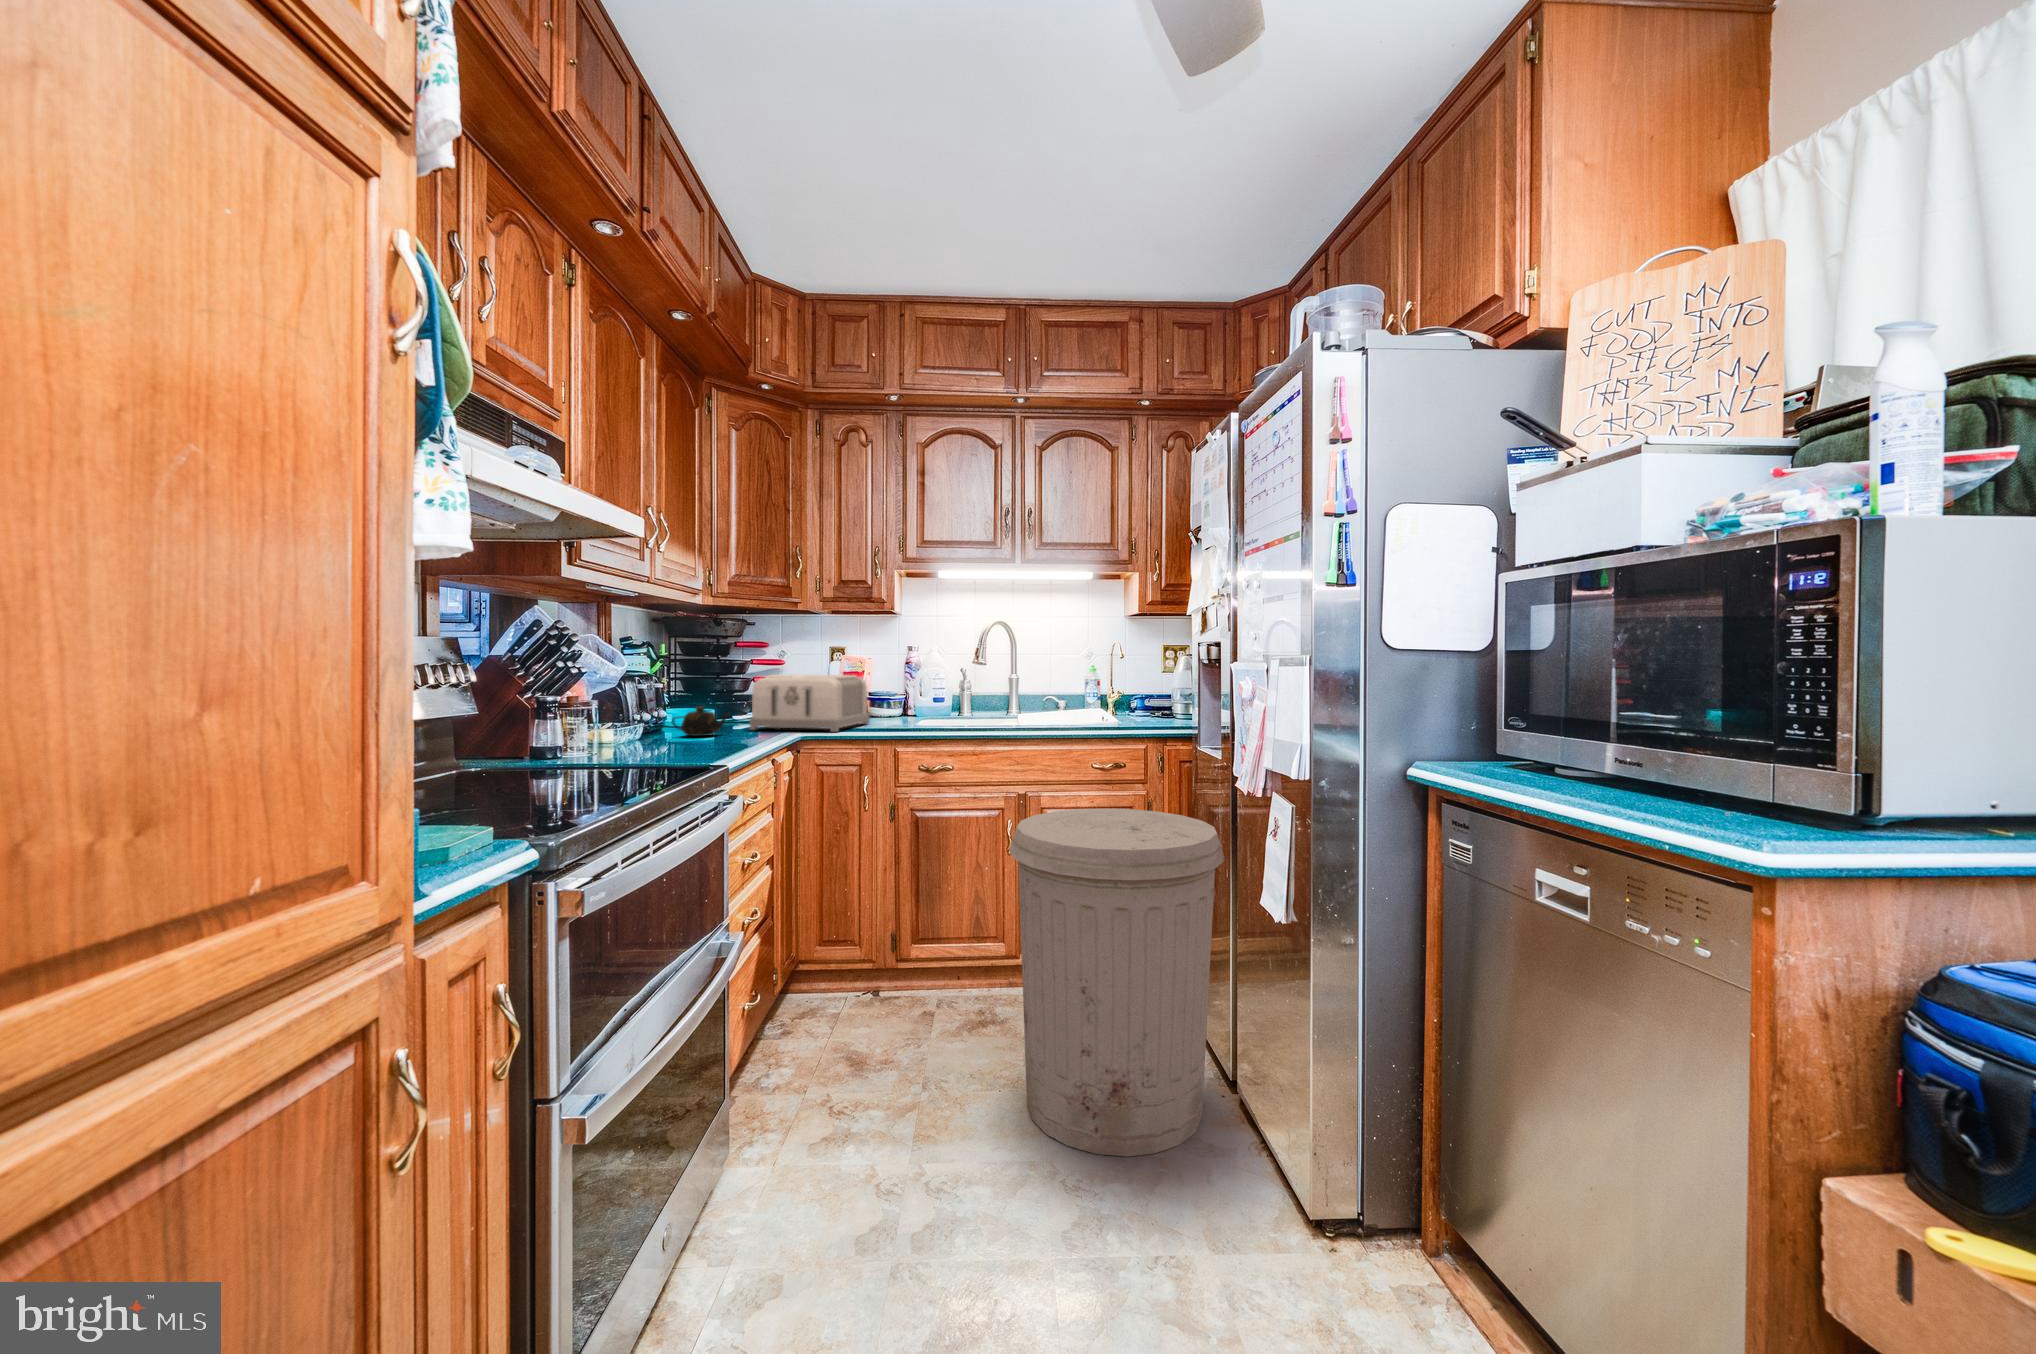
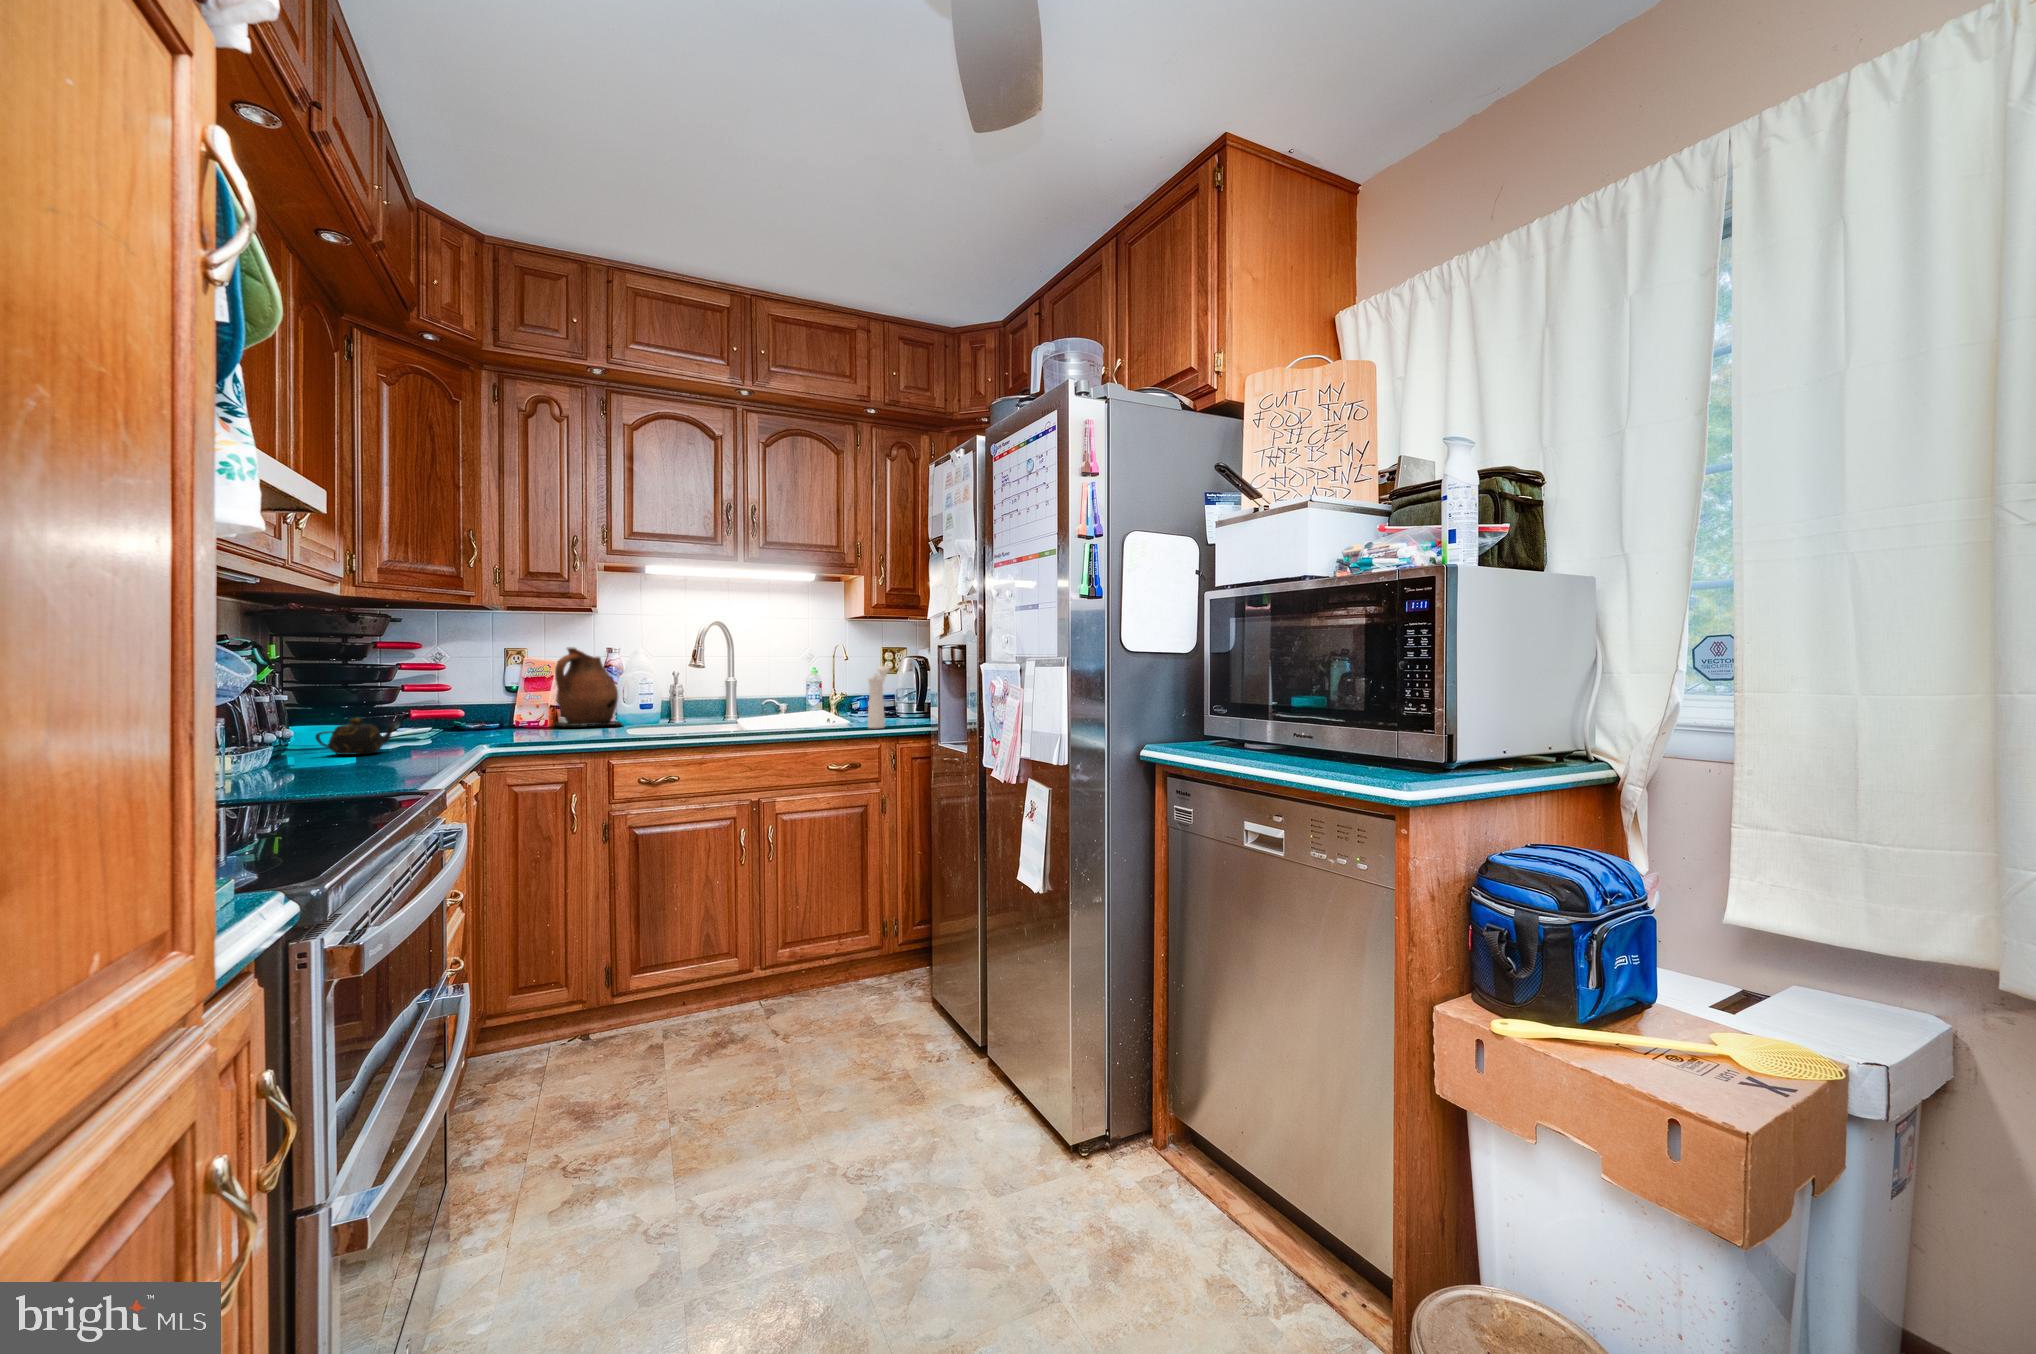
ceramic pitcher: none [861,646,918,718] -> present [555,647,622,726]
pepper mill: none [1134,664,1159,728] -> present [868,666,889,728]
toaster: present [749,674,870,732] -> none [420,679,571,745]
trash can: present [1009,808,1225,1157] -> none [769,806,978,1139]

